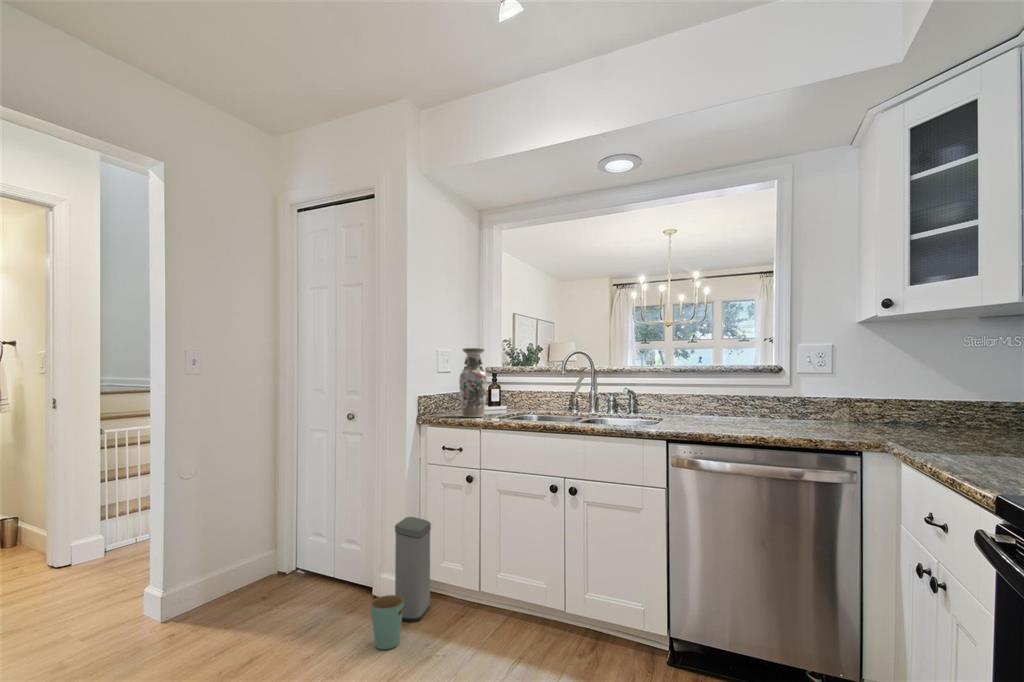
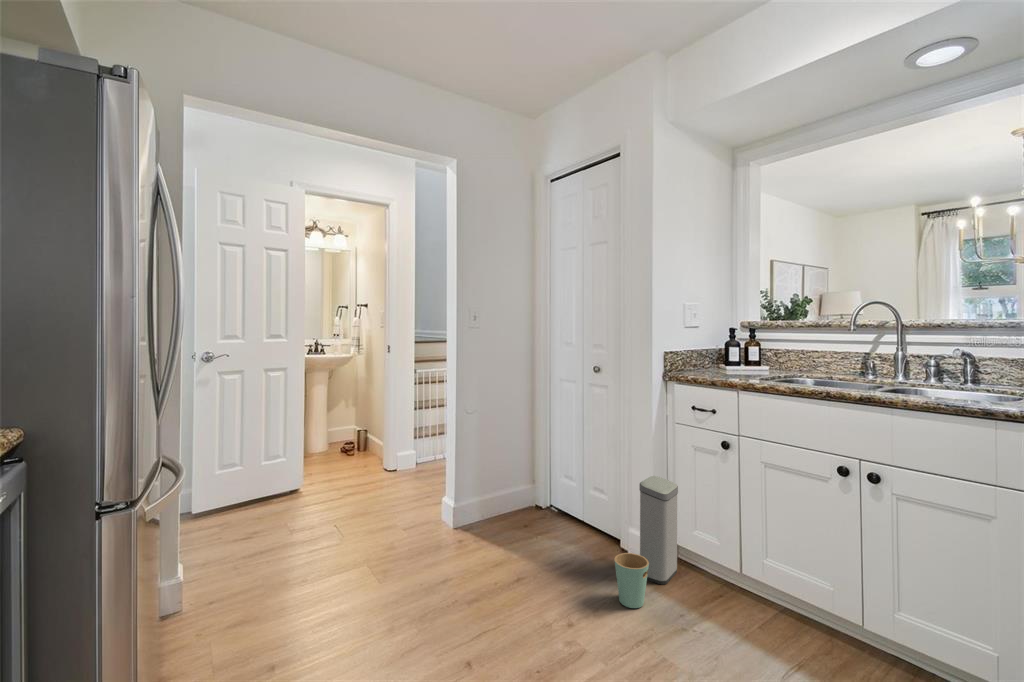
vase: present [459,348,487,417] -> none [712,299,746,377]

